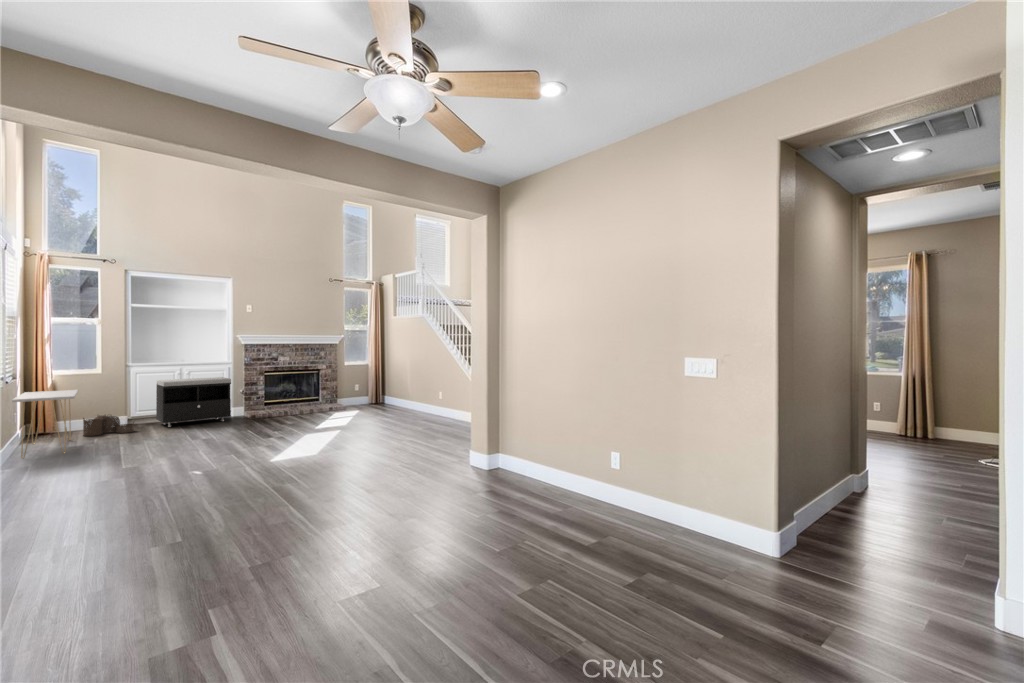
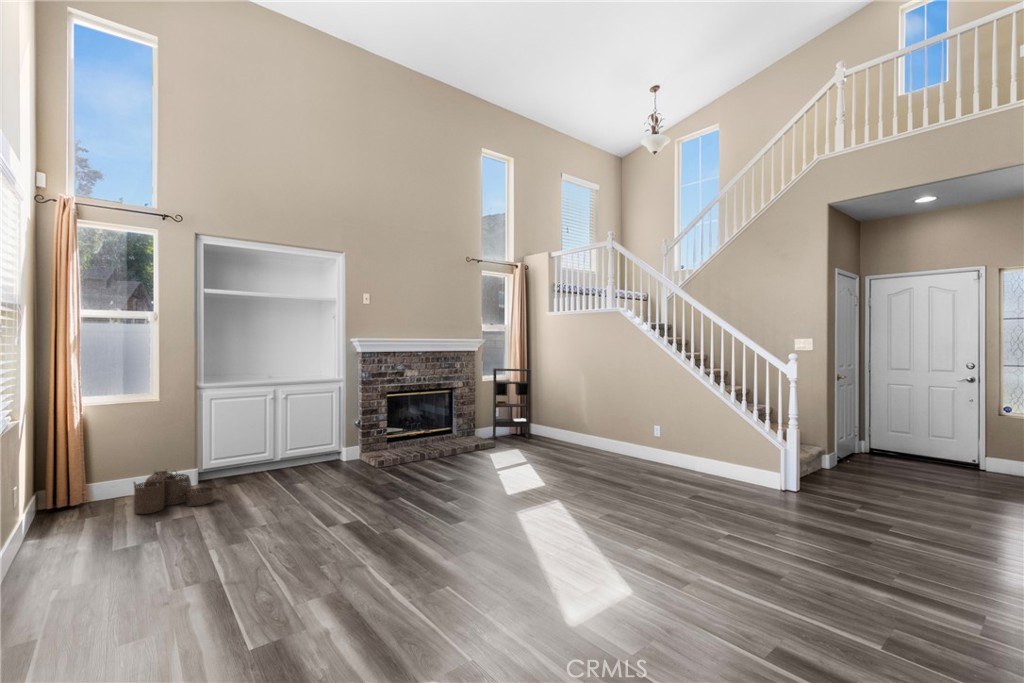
bookshelf: none [352,357,381,406] -> present [492,368,531,440]
storage bench: present [156,377,231,427] -> none [241,403,352,488]
console table: present [12,390,78,458] -> none [6,437,129,599]

